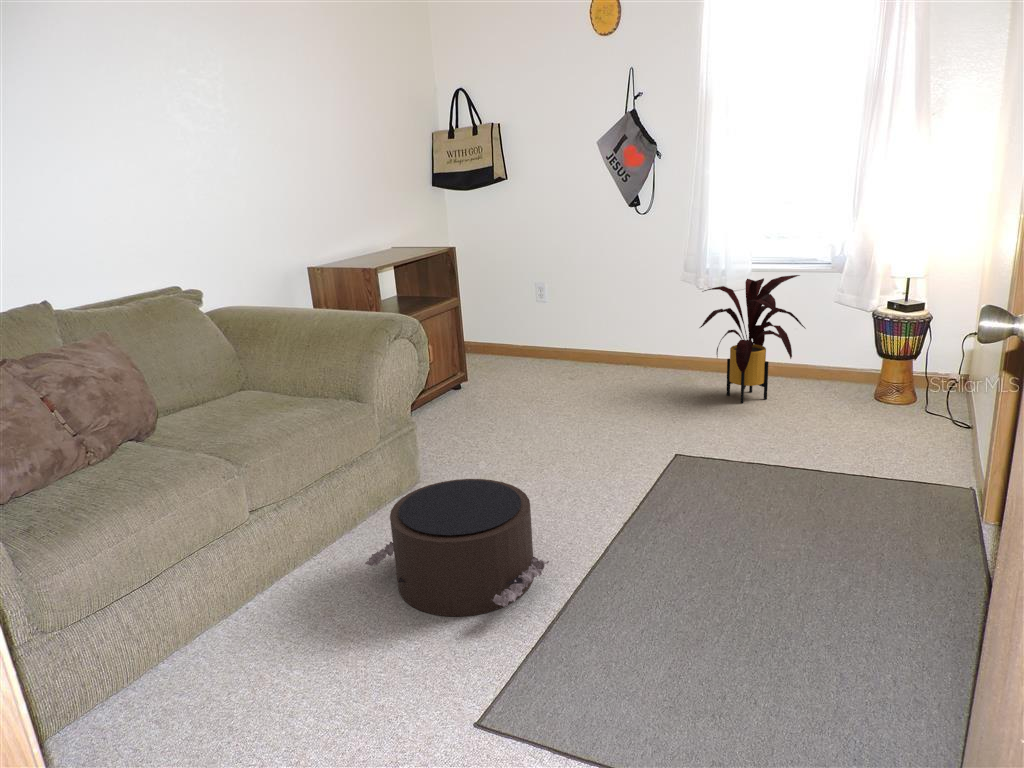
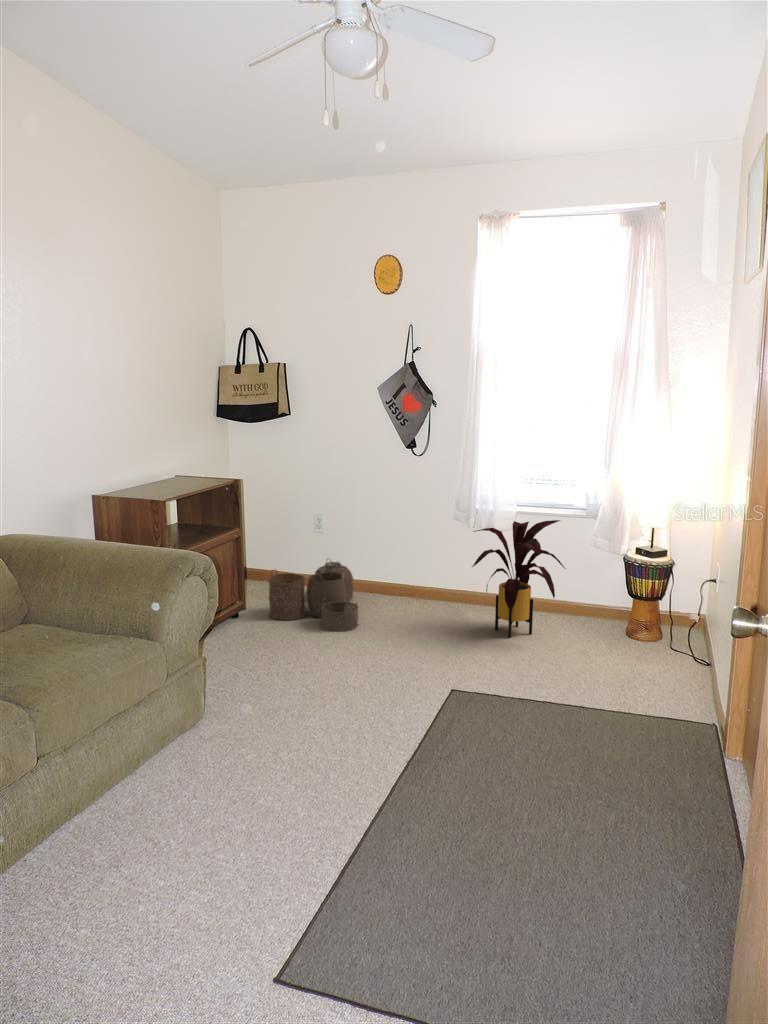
woven basket: none [489,328,581,399] -> present [269,559,358,631]
pouf: present [365,479,549,616] -> none [154,721,339,864]

